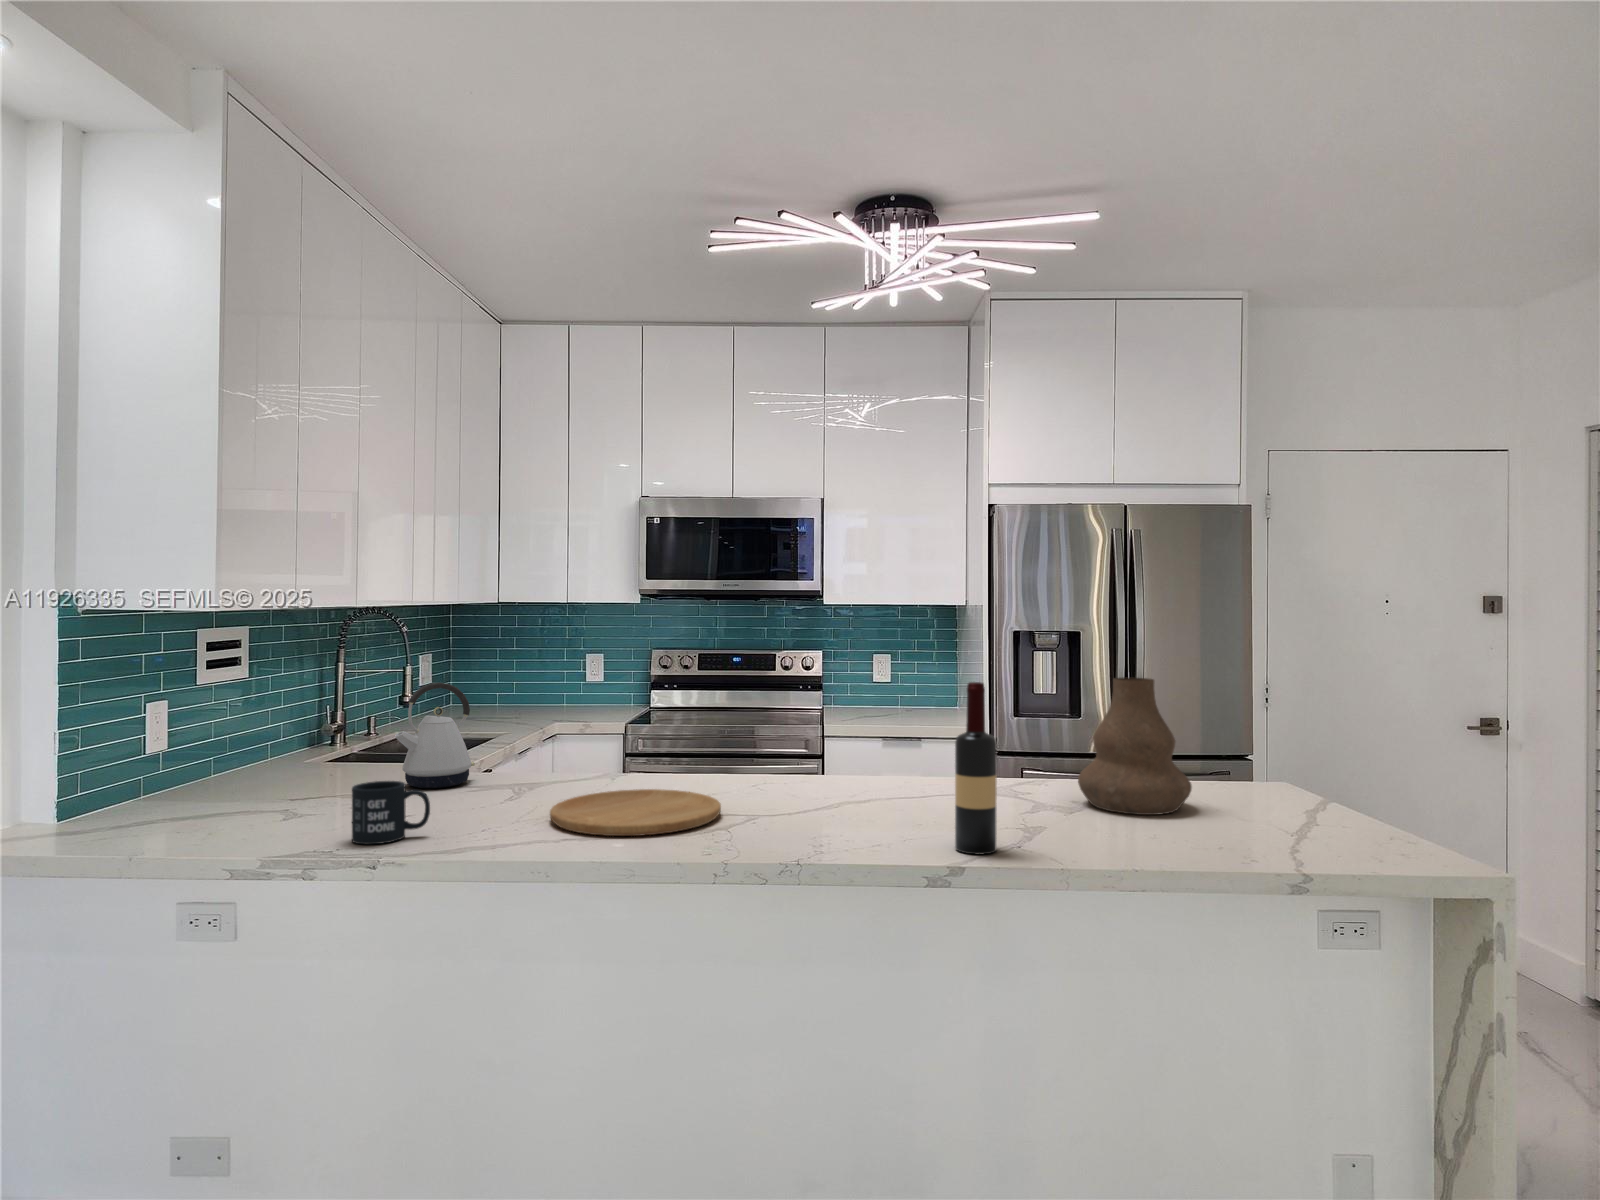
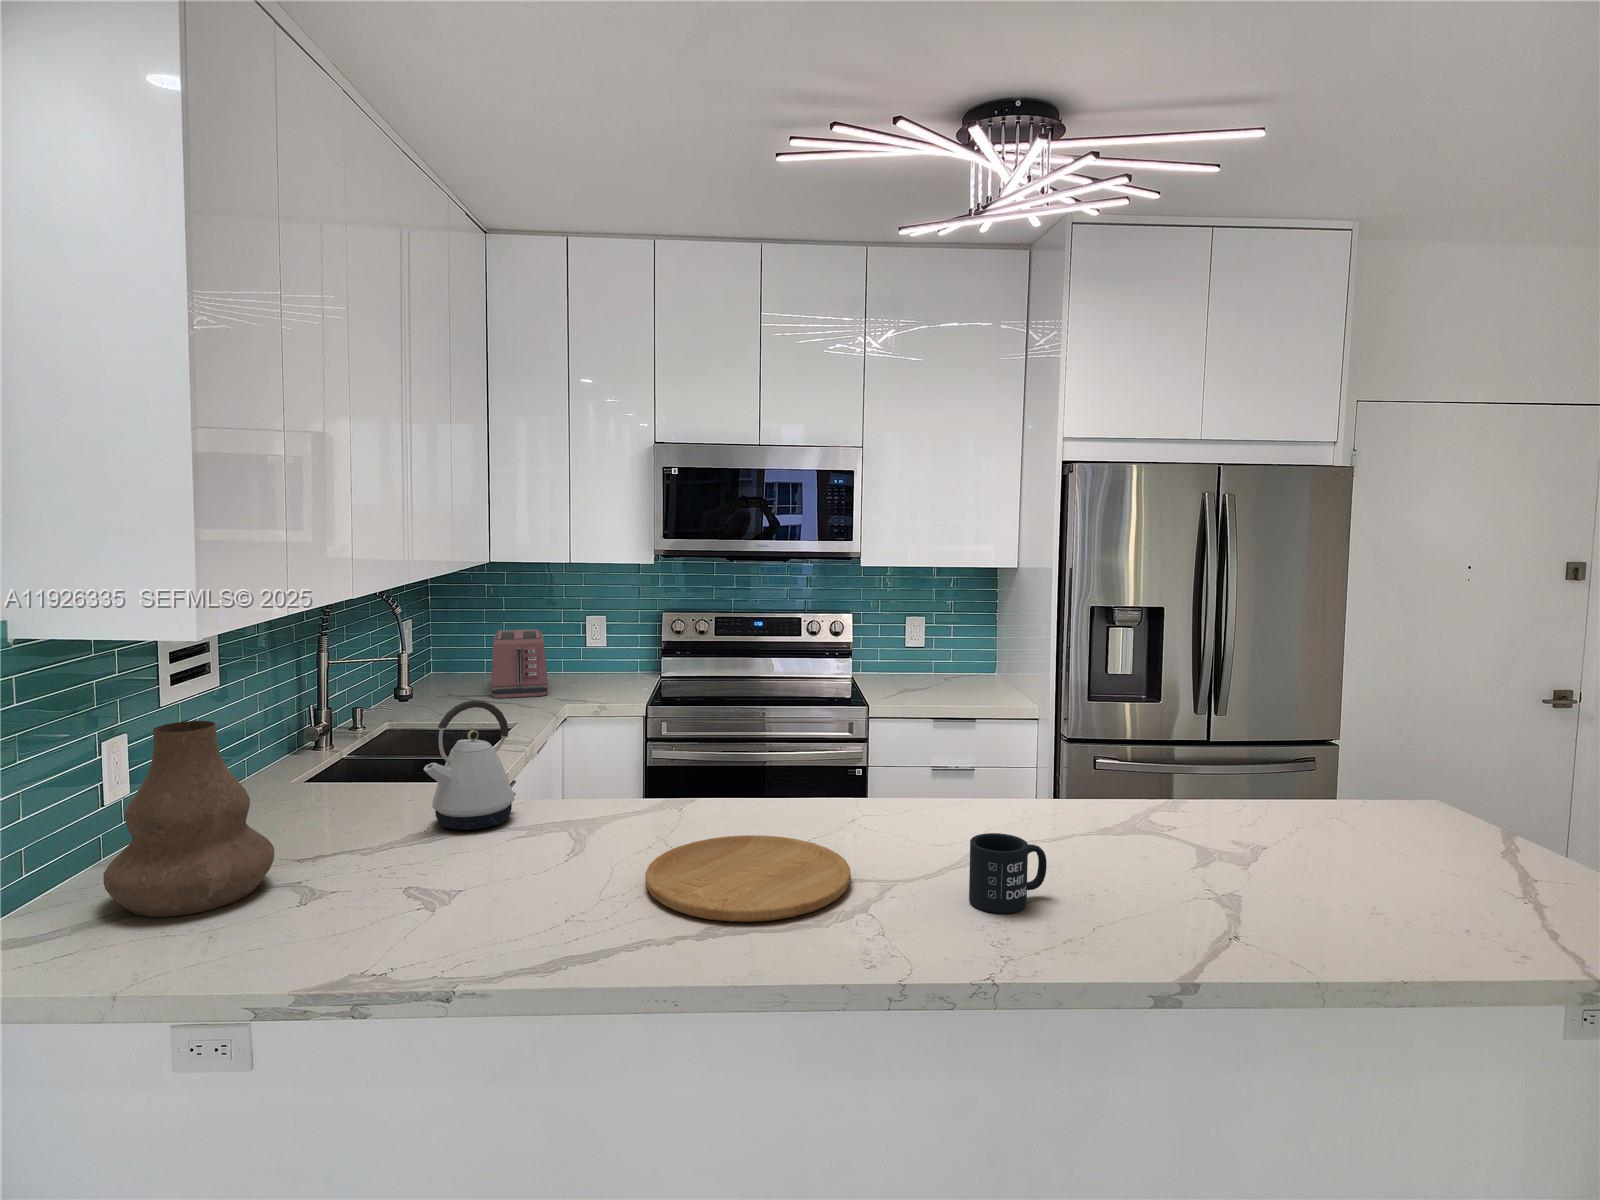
toaster: none [497,663,550,719] -> present [491,629,548,698]
vase: present [1078,678,1192,815] -> present [104,721,274,917]
wine bottle: present [955,682,997,854] -> none [1165,738,1224,948]
mug: present [352,781,430,844] -> present [969,833,1047,913]

